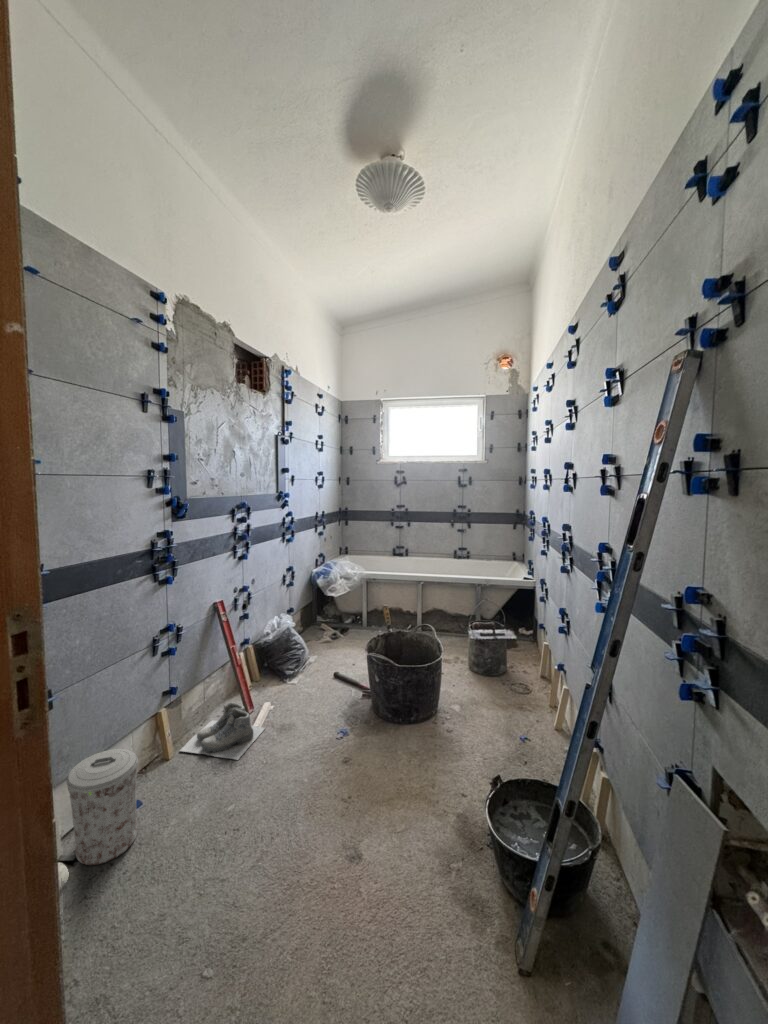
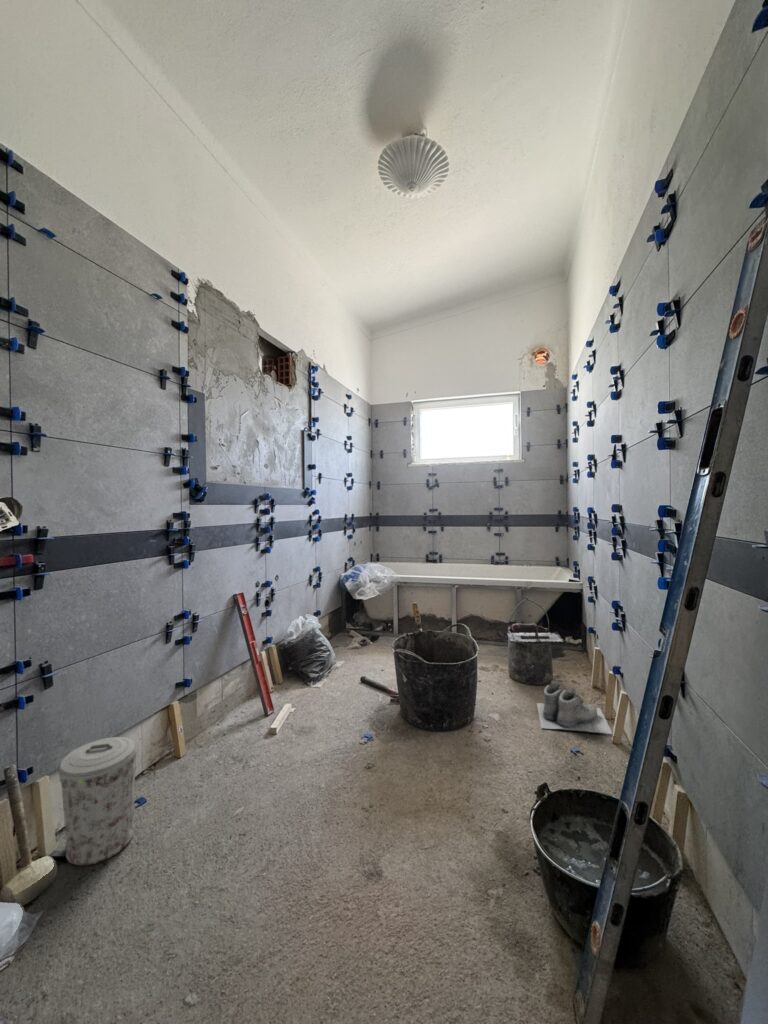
boots: present [180,702,265,760] -> present [537,681,612,734]

